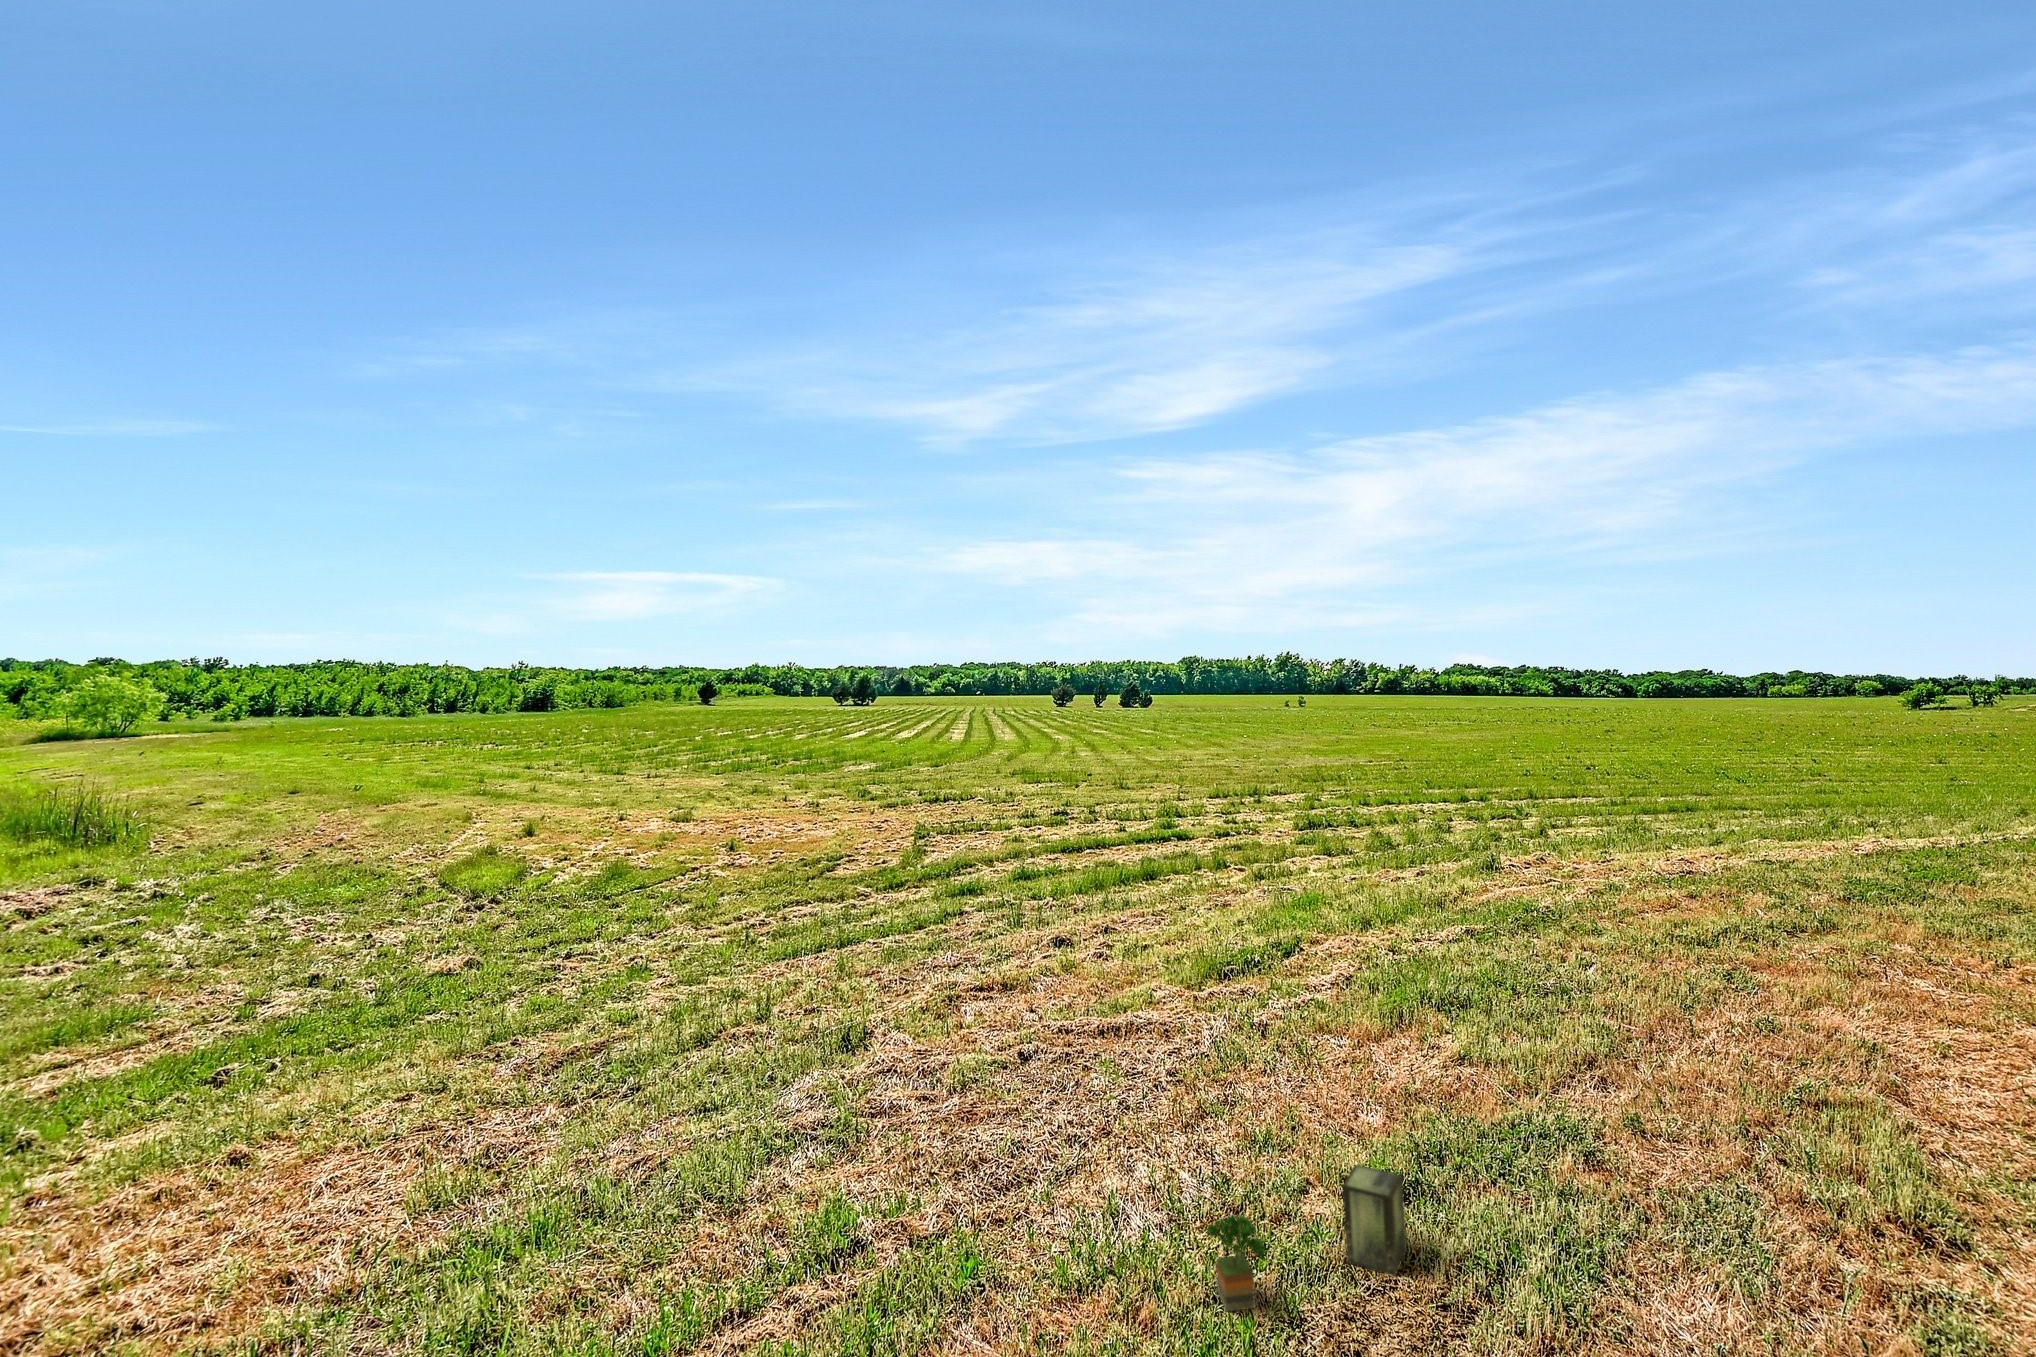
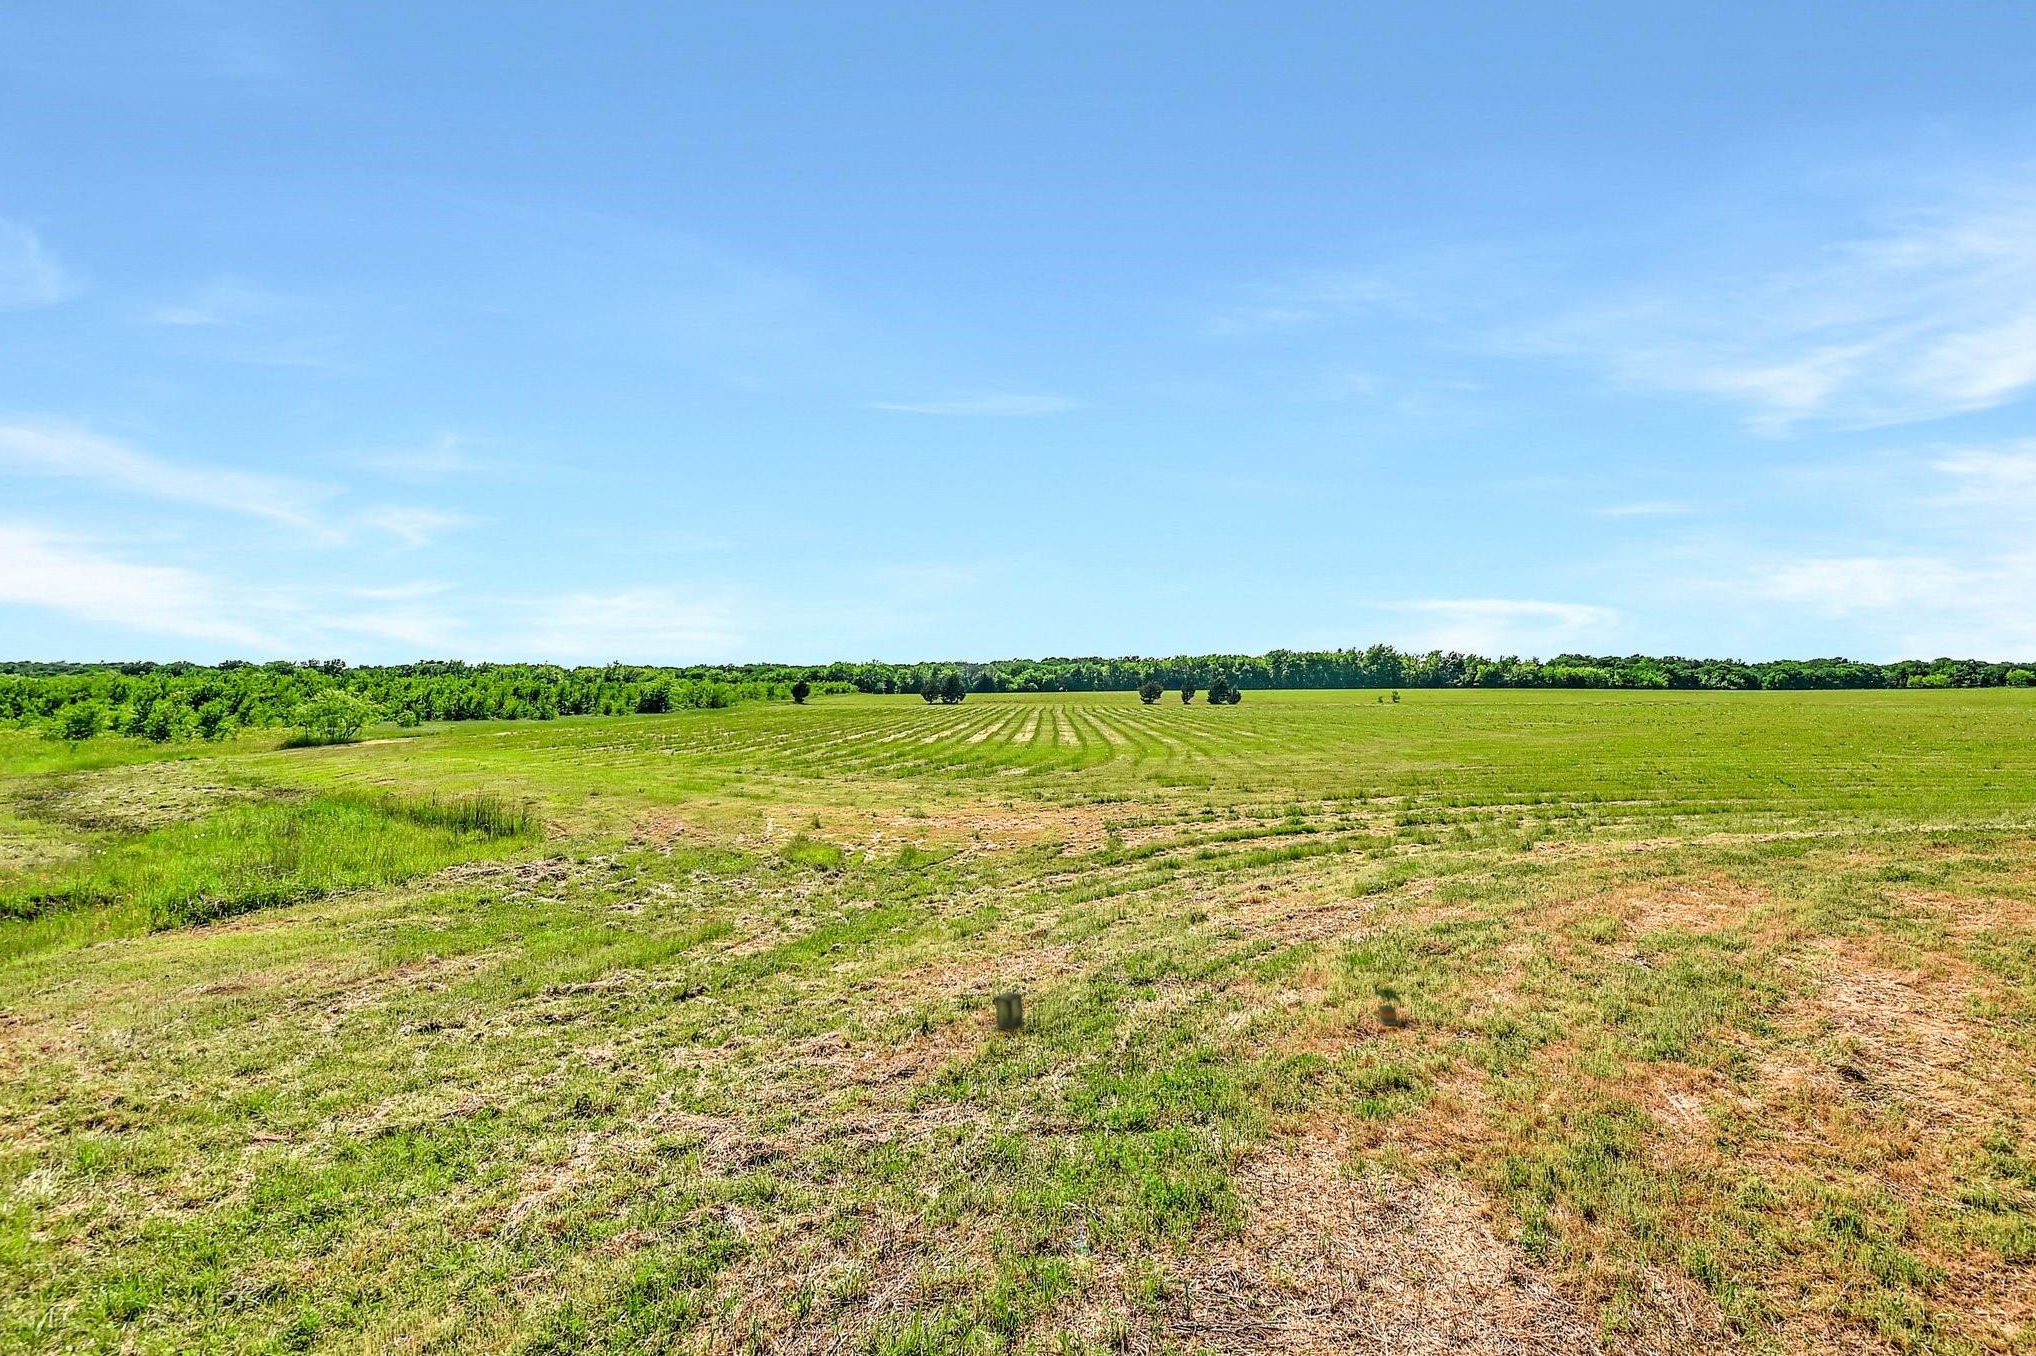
storage box: present [1342,1165,1407,1276] -> present [995,992,1024,1032]

